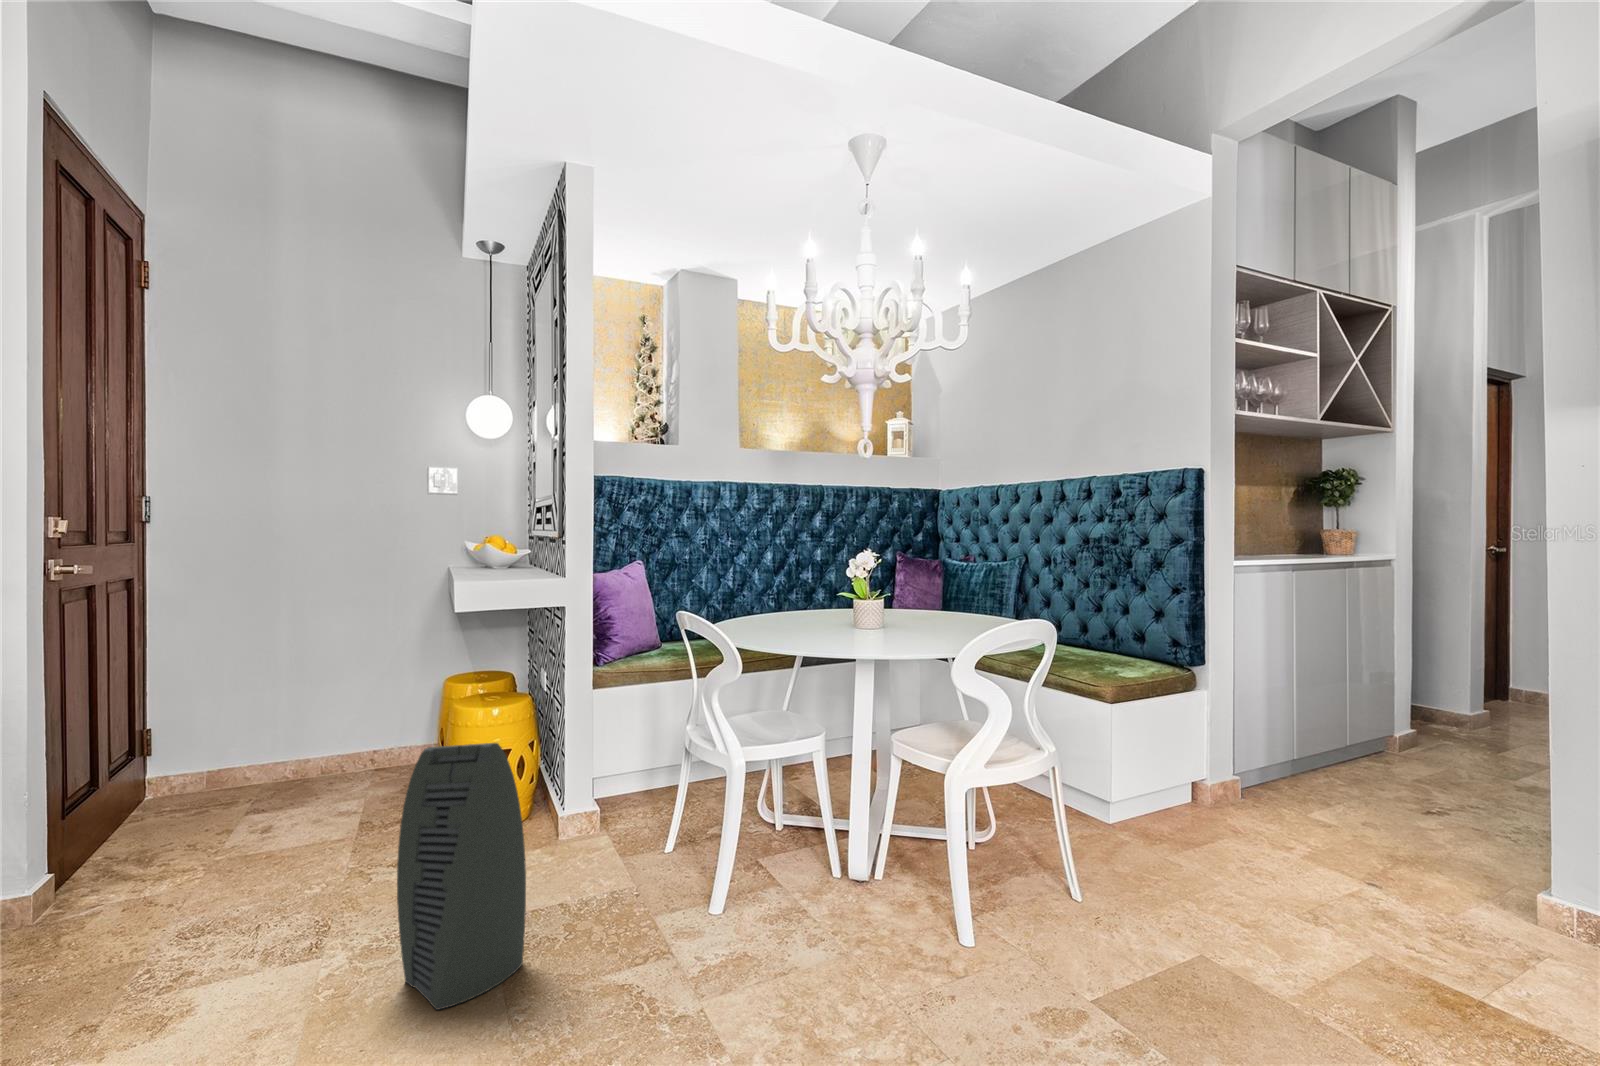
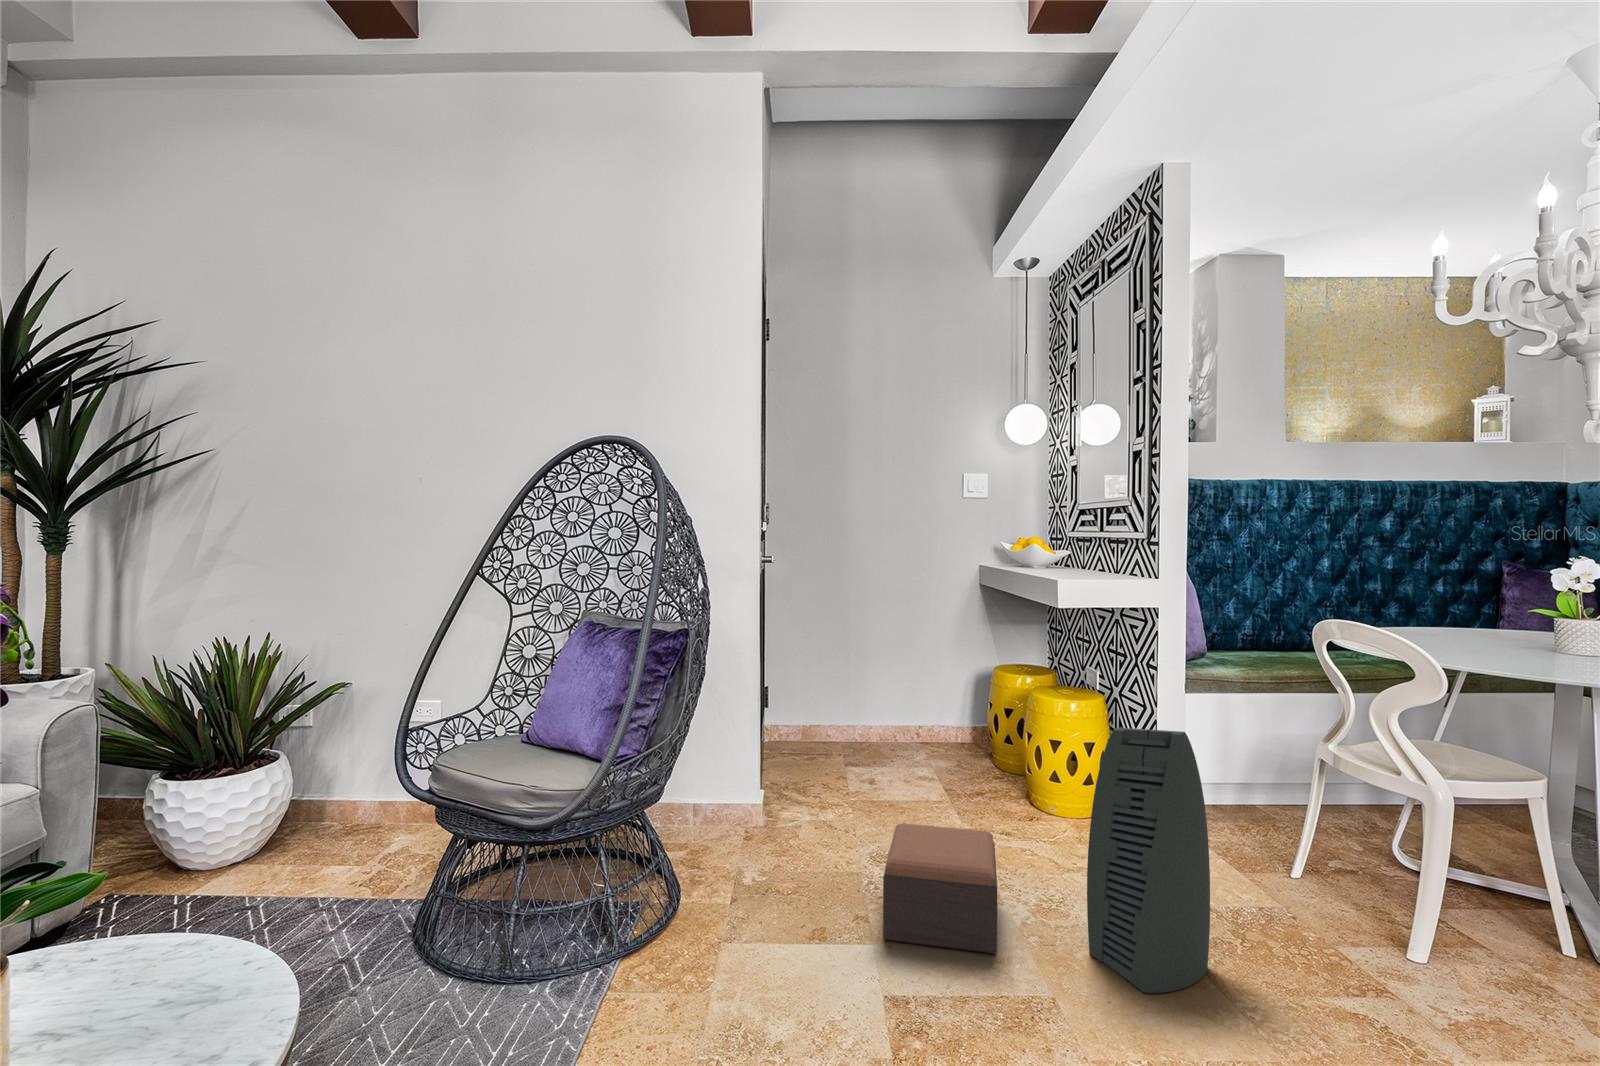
footstool: none [145,874,332,1030] -> present [883,823,997,954]

